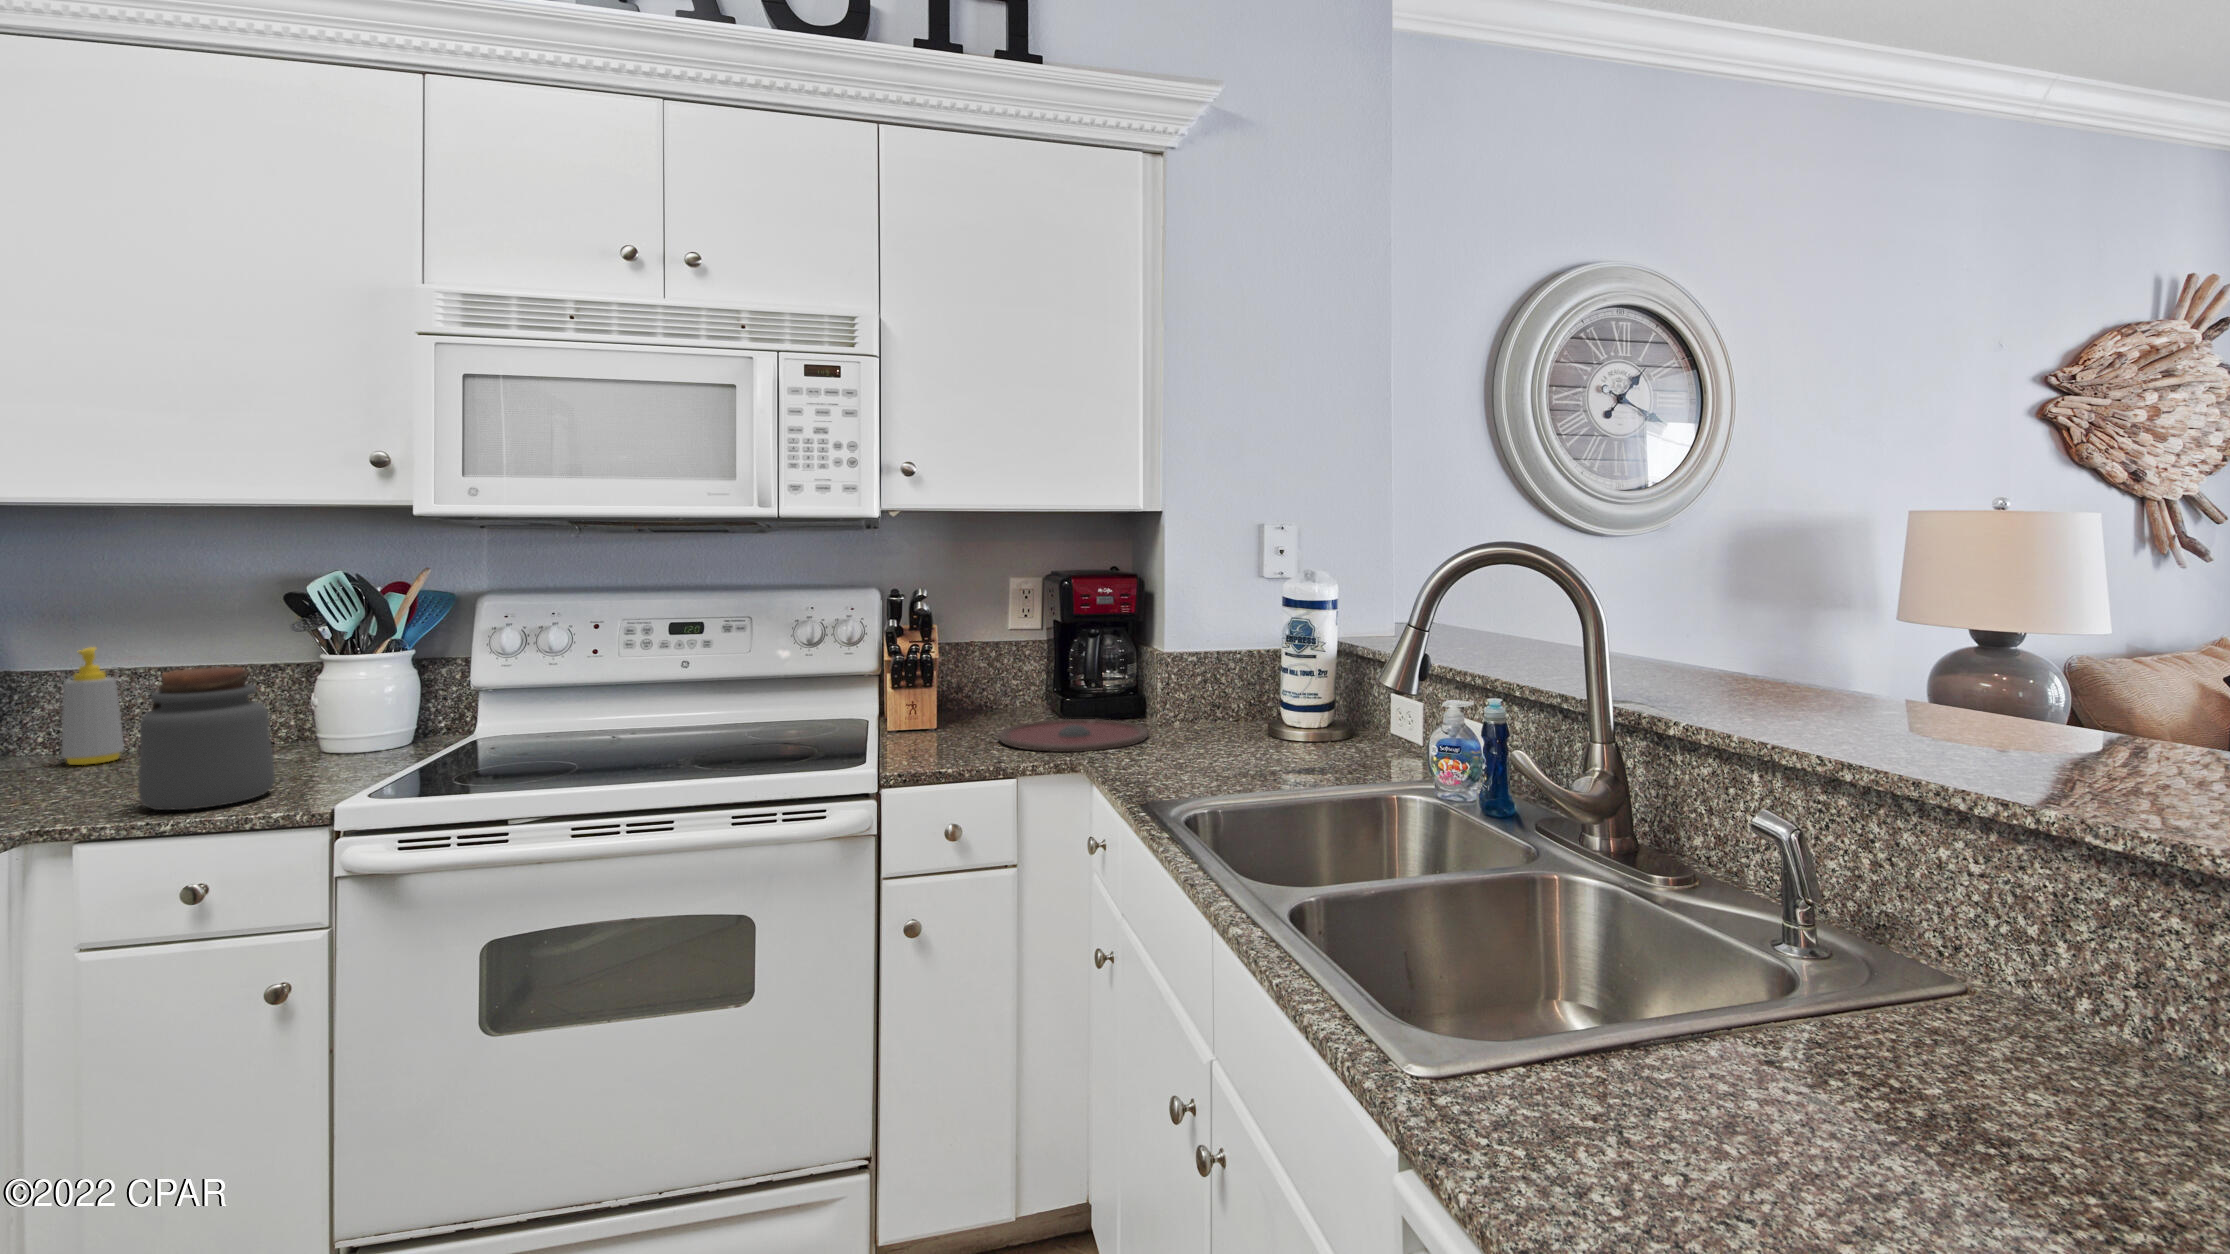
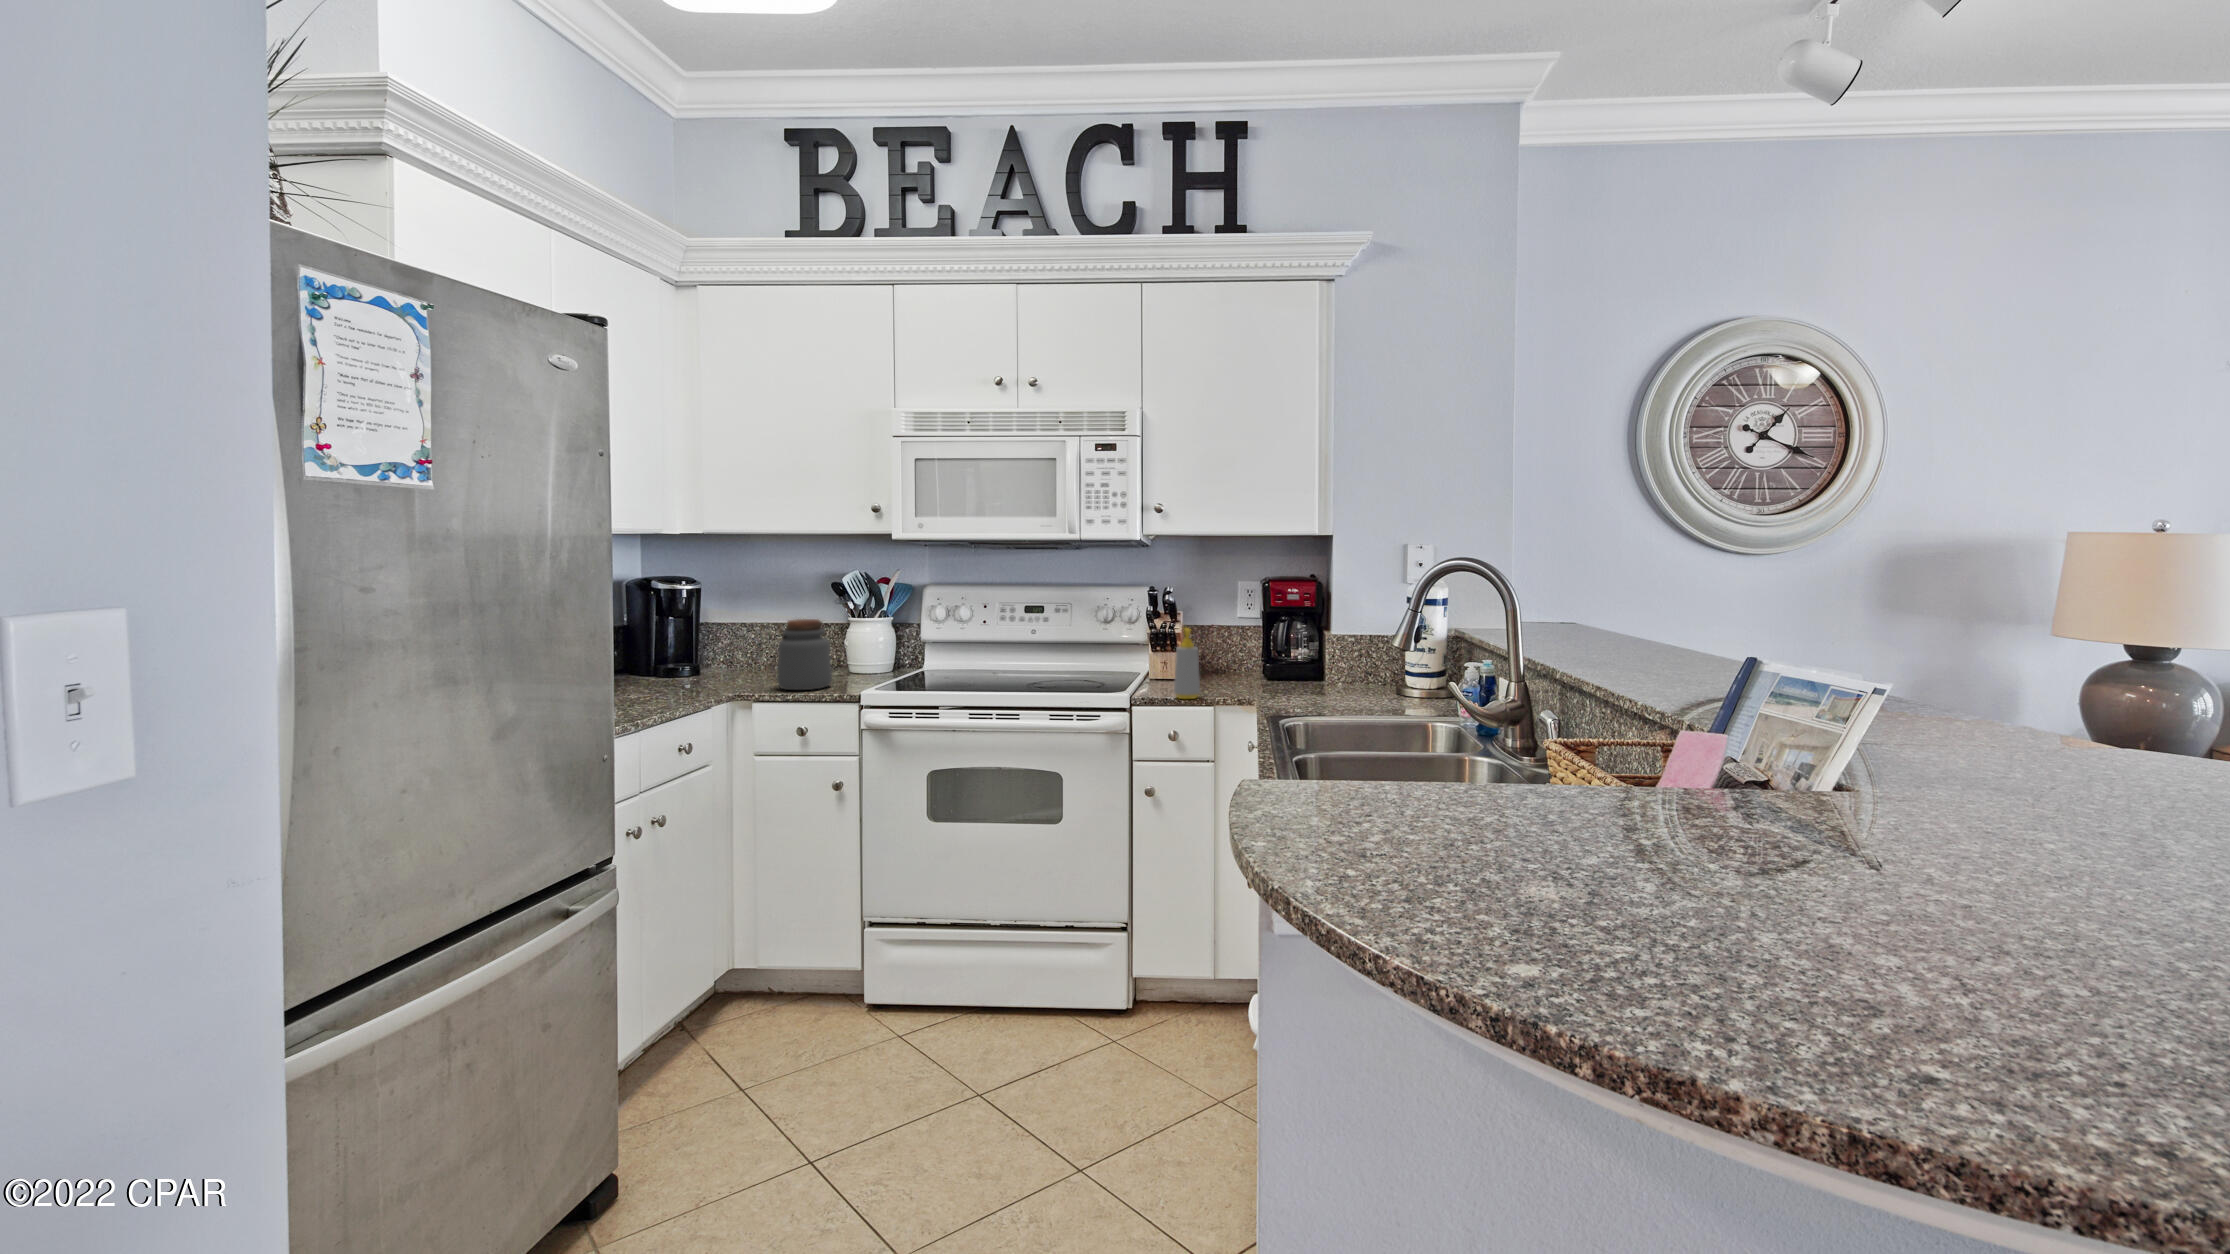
soap bottle: present [62,647,124,765] -> present [1174,628,1200,699]
plate: present [997,719,1148,752] -> none [1214,677,1315,695]

